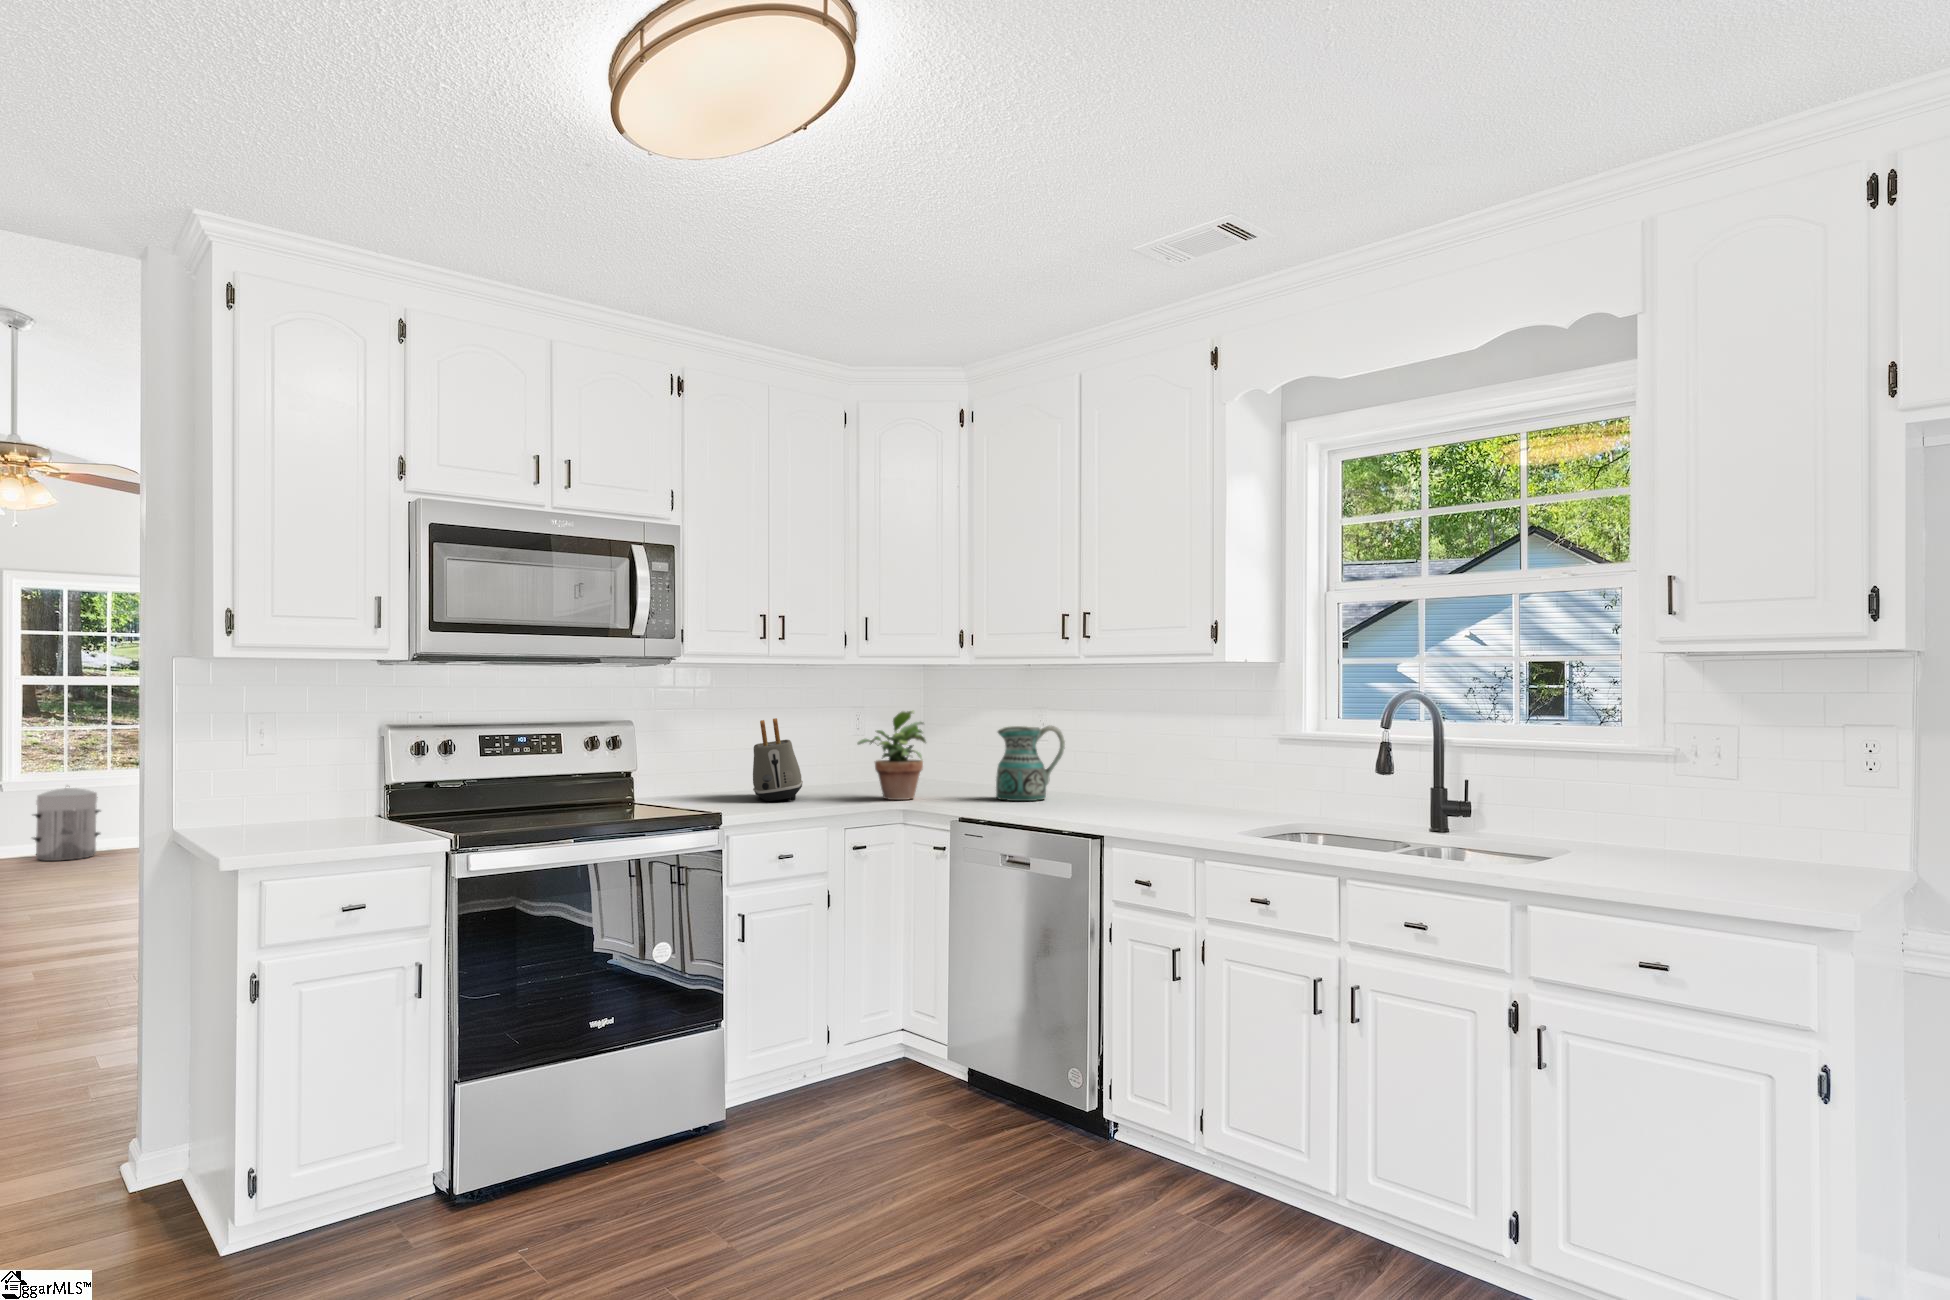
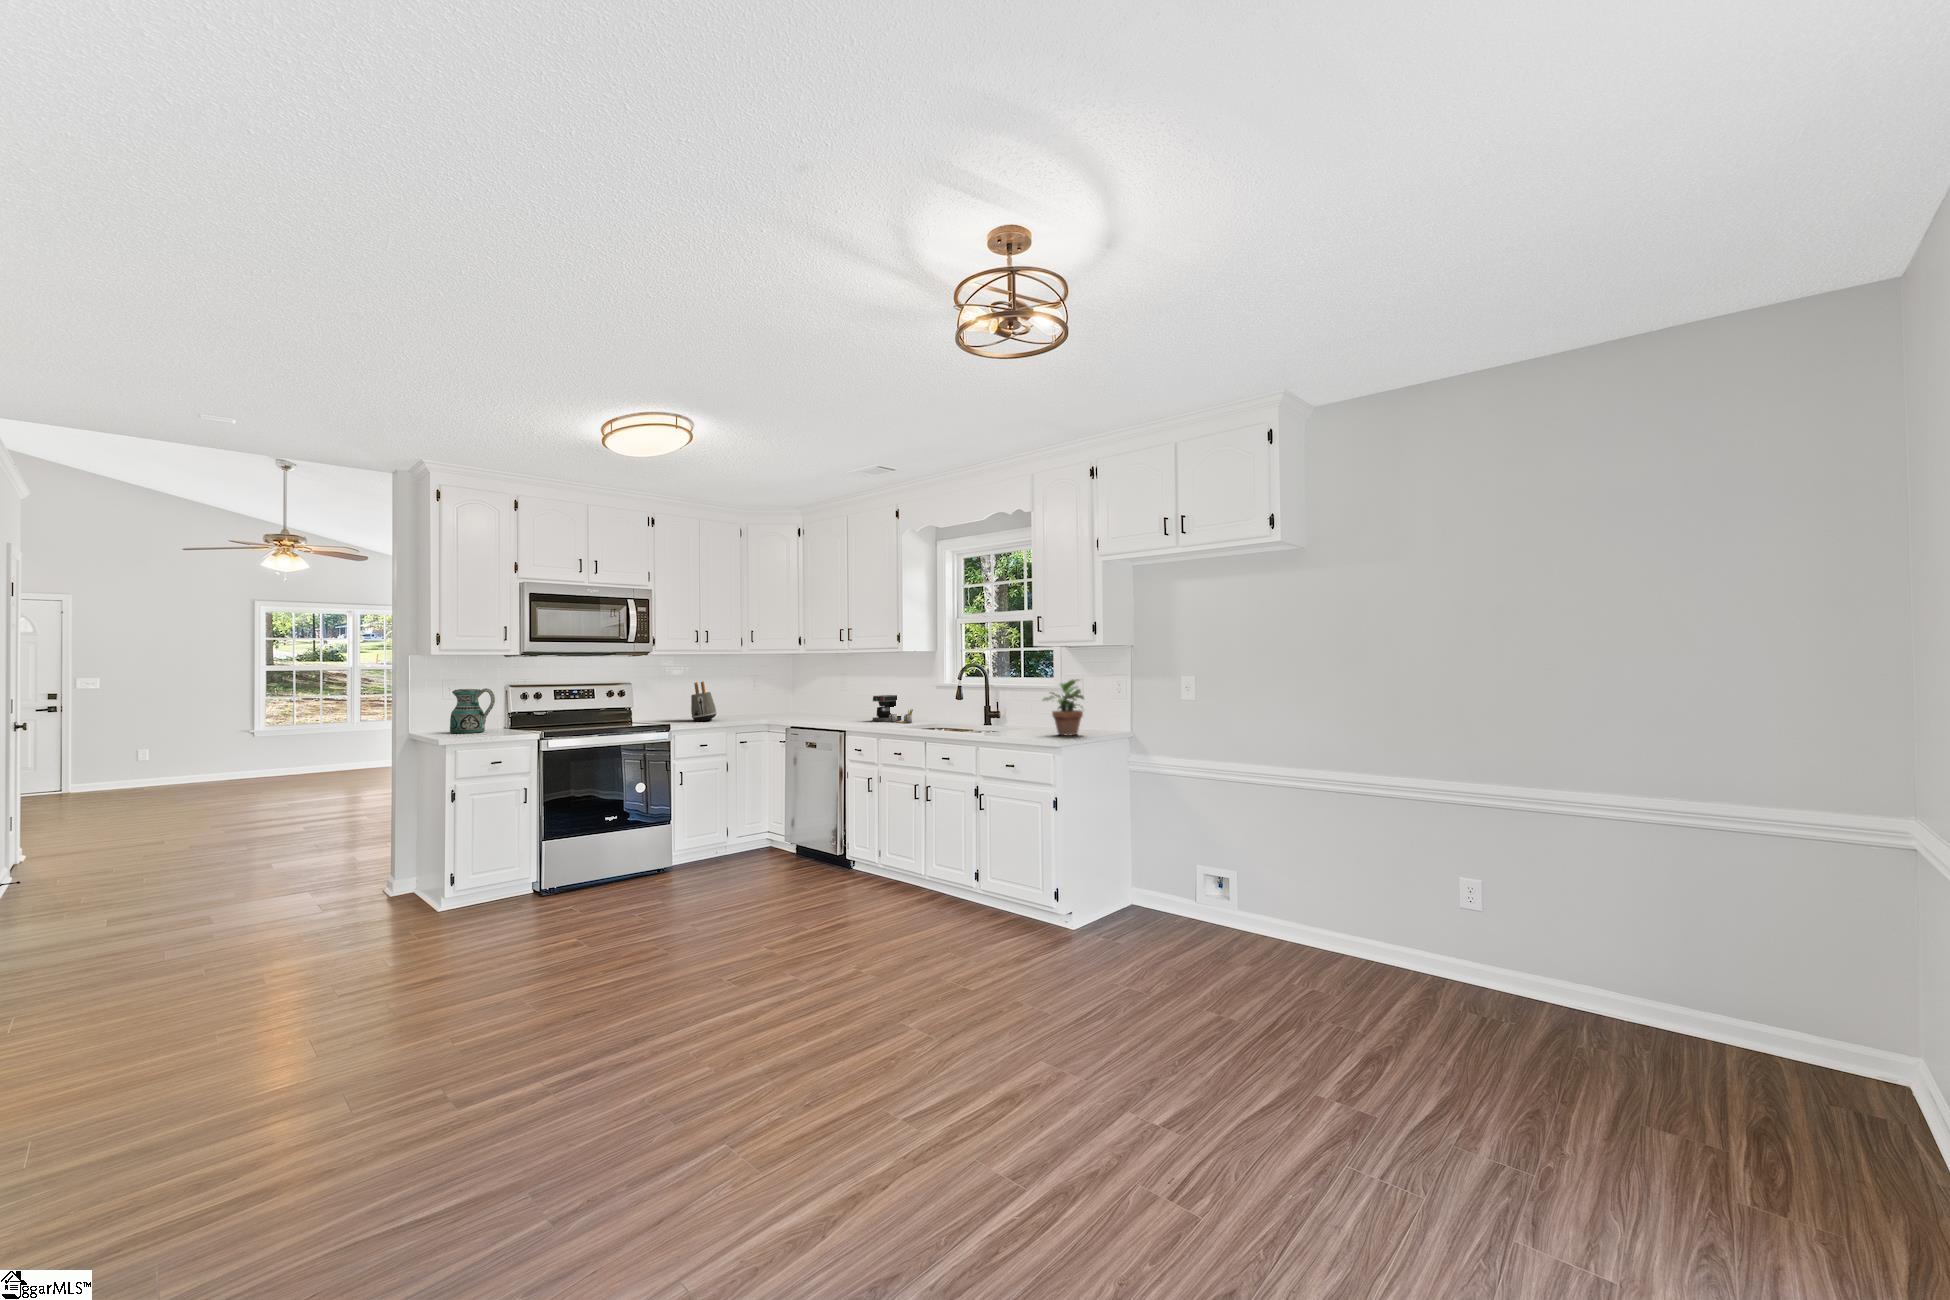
potted plant: present [857,711,926,800] -> present [1043,679,1084,735]
ceramic pitcher: present [996,726,1065,801] -> present [450,688,495,733]
coffee maker: none [1130,751,1230,814] -> present [873,695,913,723]
waste bin: present [32,786,100,861] -> none [273,731,316,777]

